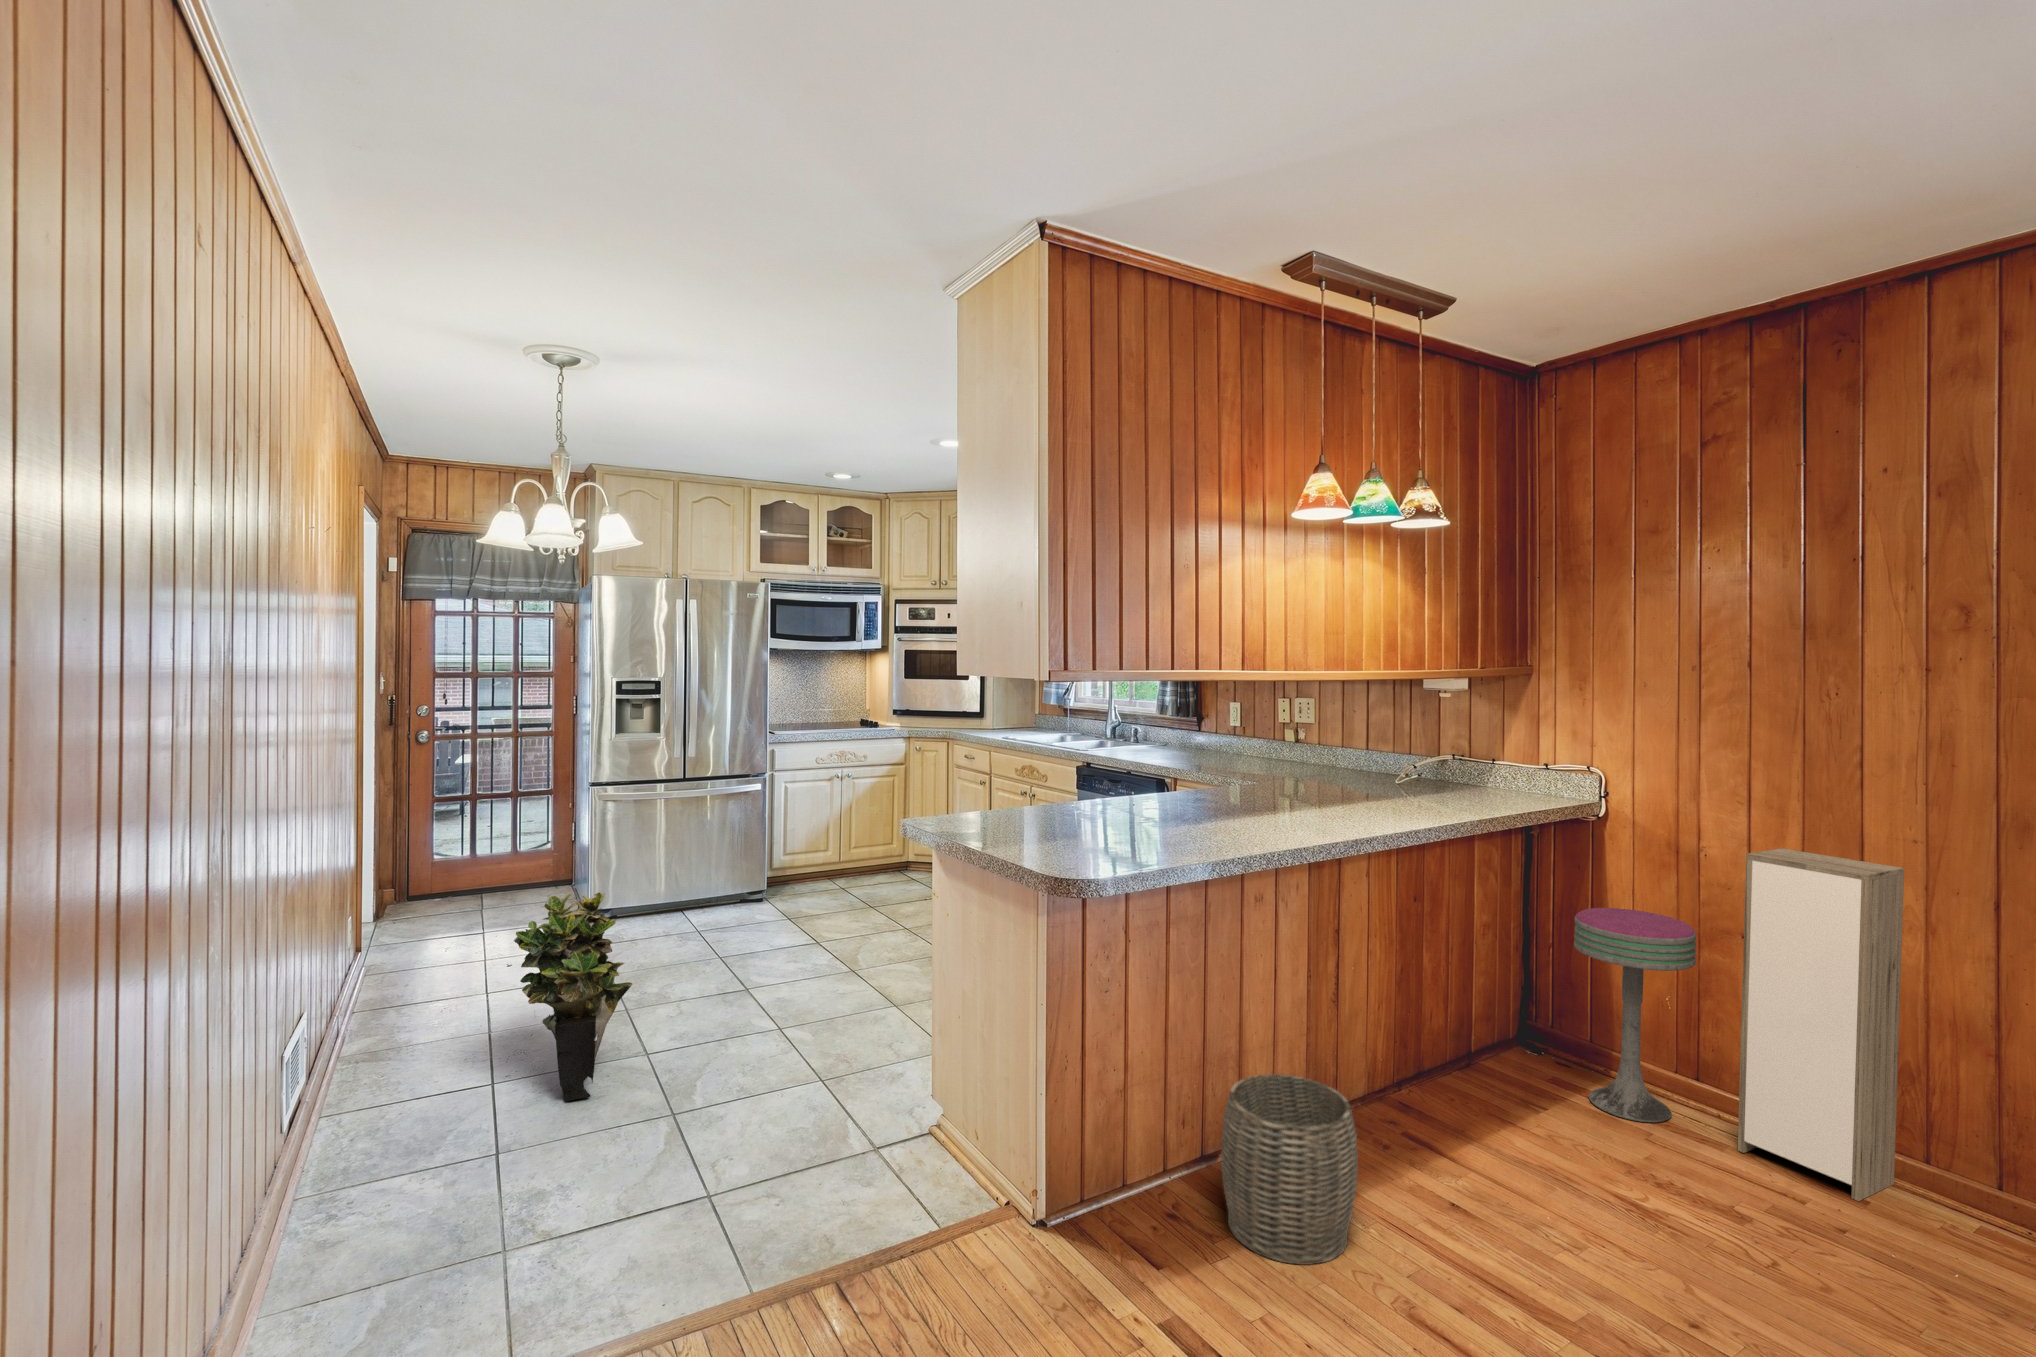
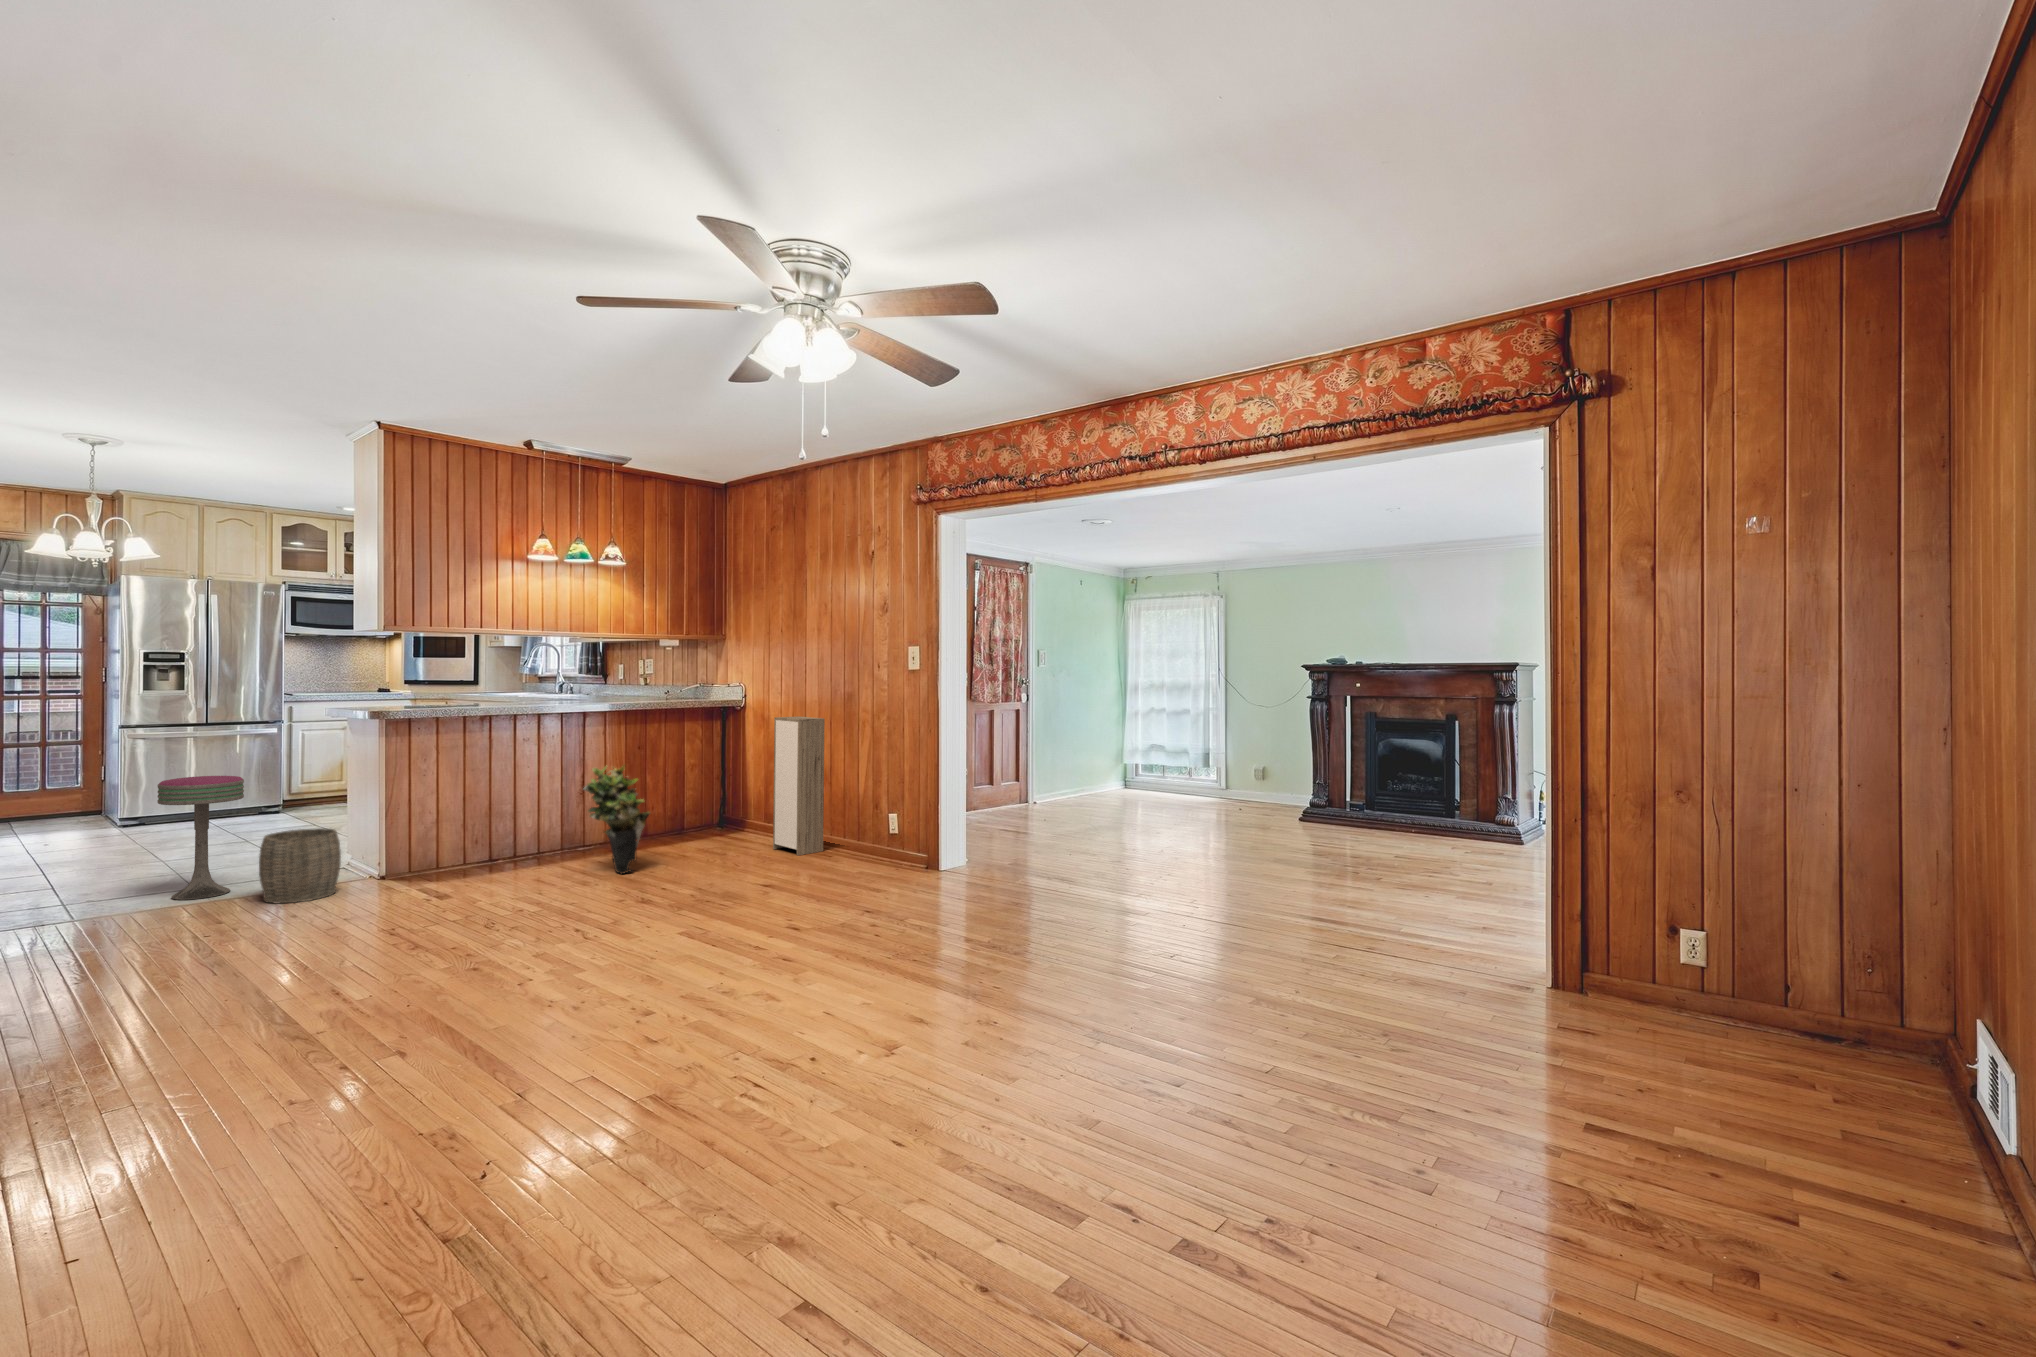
potted plant: present [514,892,633,1102] -> present [584,766,651,874]
bar stool: present [1574,908,1697,1123] -> present [157,776,244,900]
woven basket: present [1221,1074,1358,1265] -> present [259,828,341,904]

